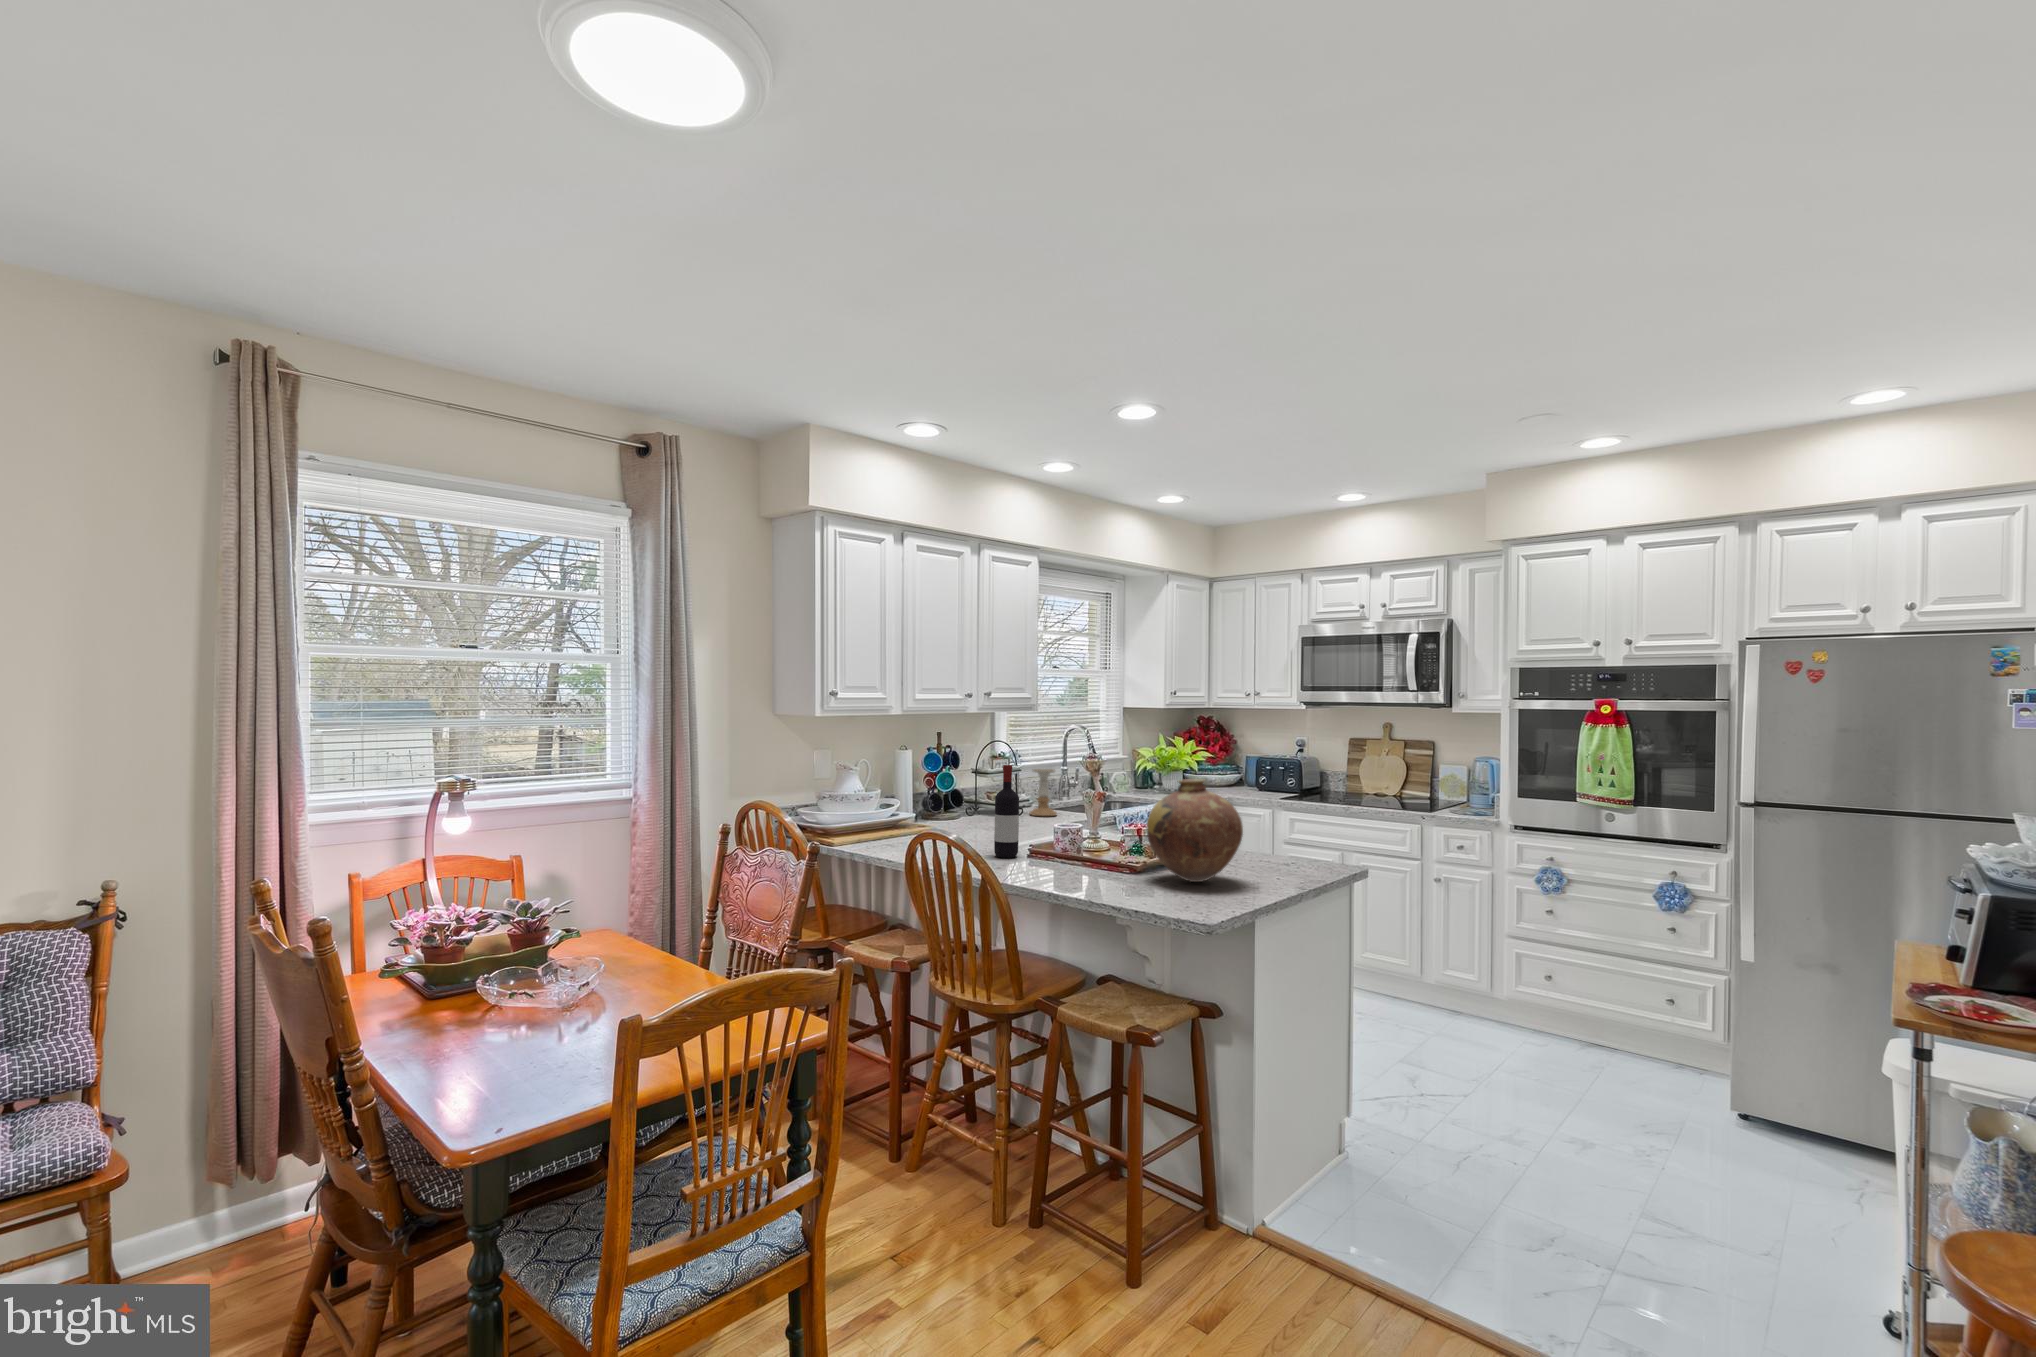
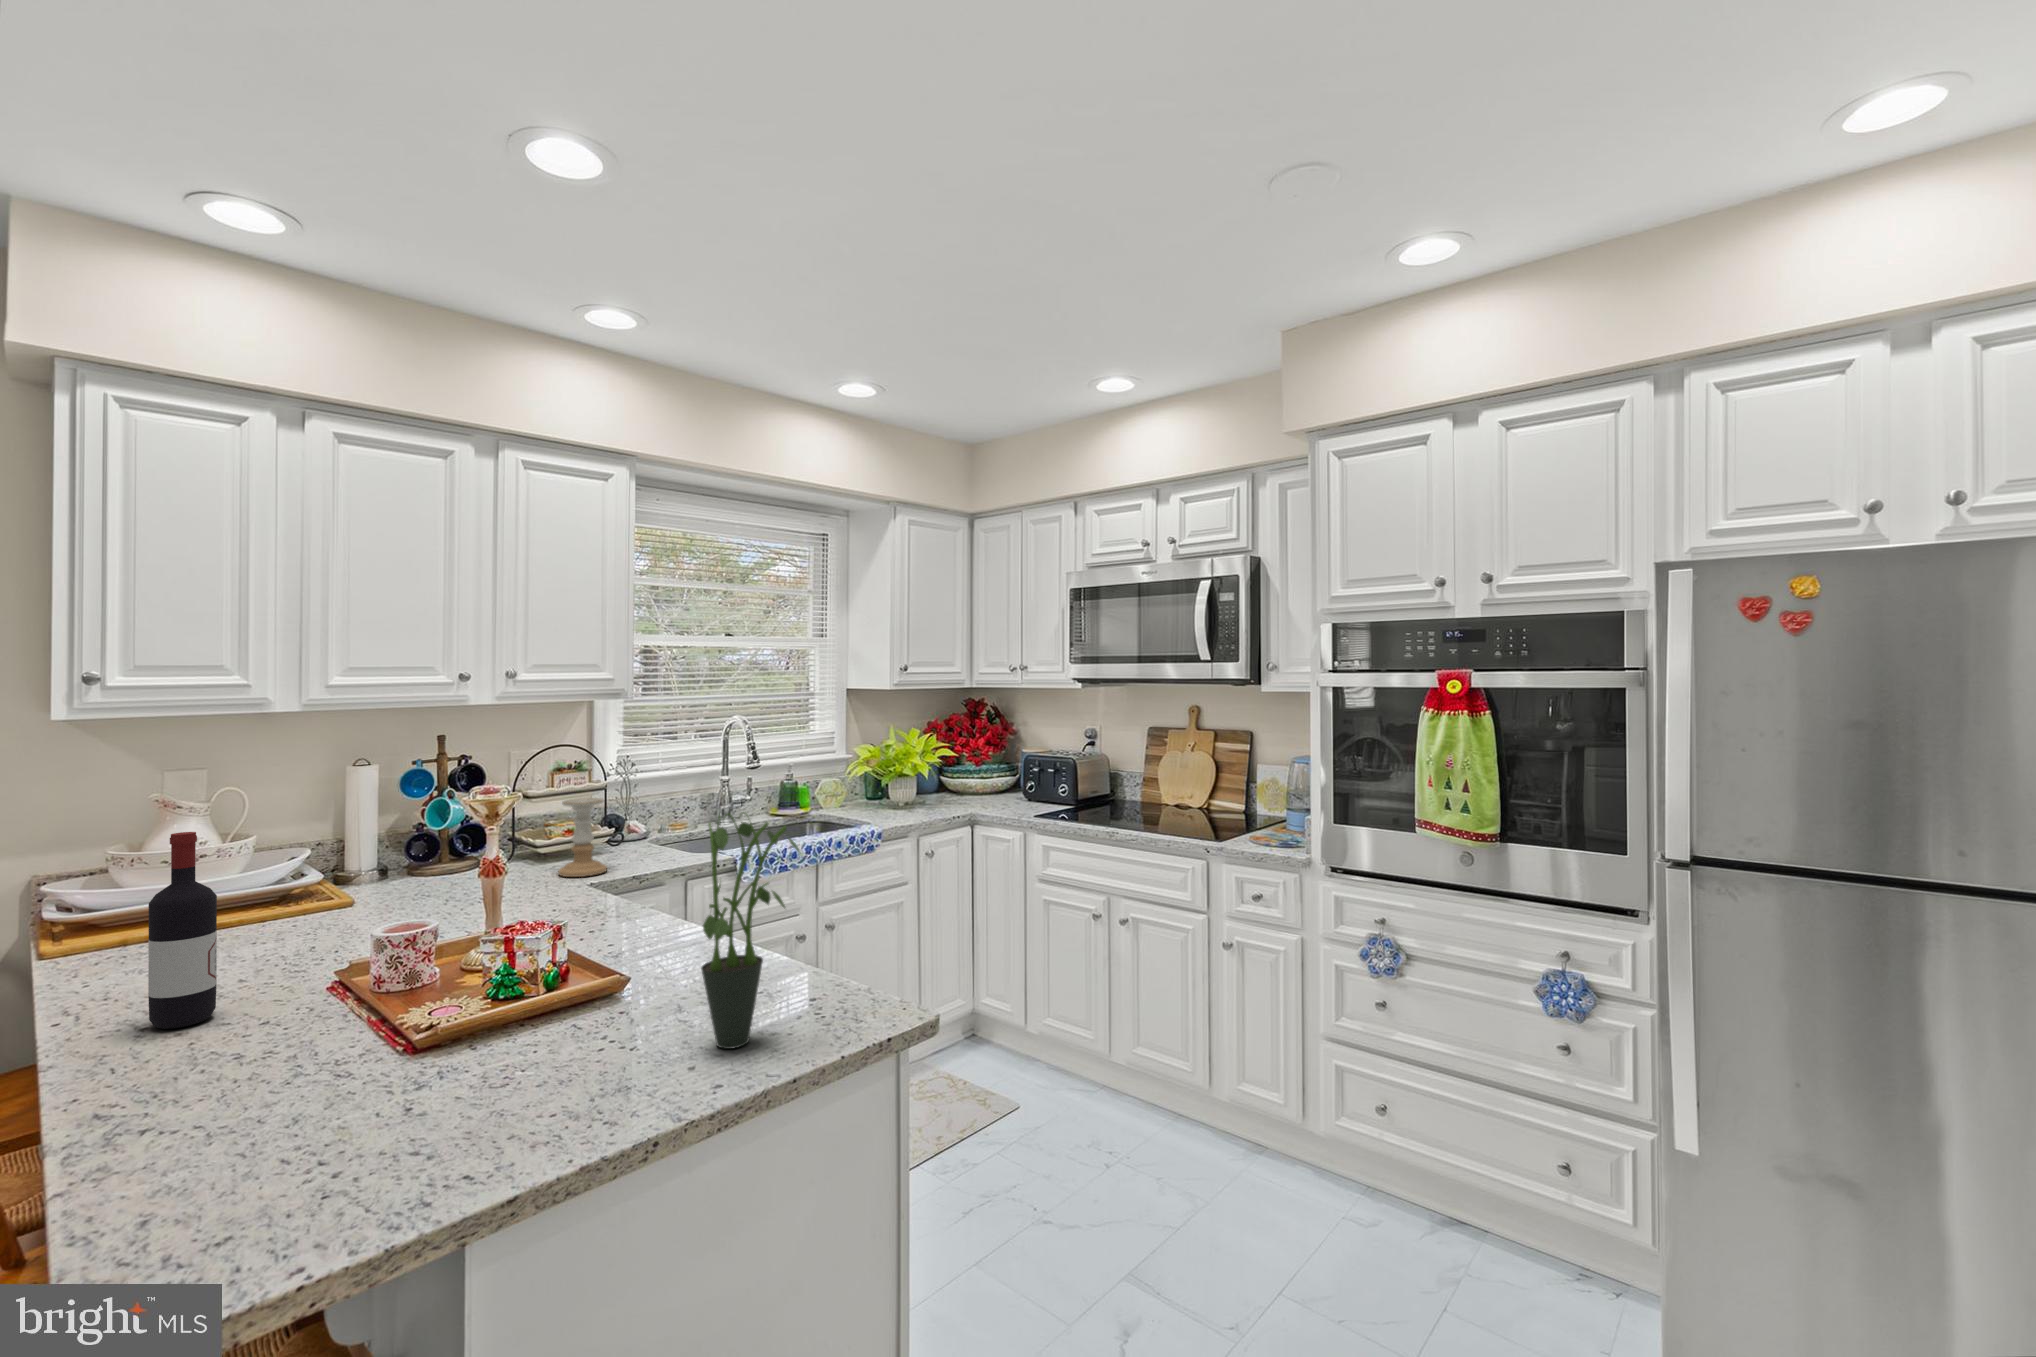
potted plant: none [1269,759,1321,871] -> present [701,813,799,1049]
vase: present [1147,779,1243,882] -> none [255,876,533,1131]

